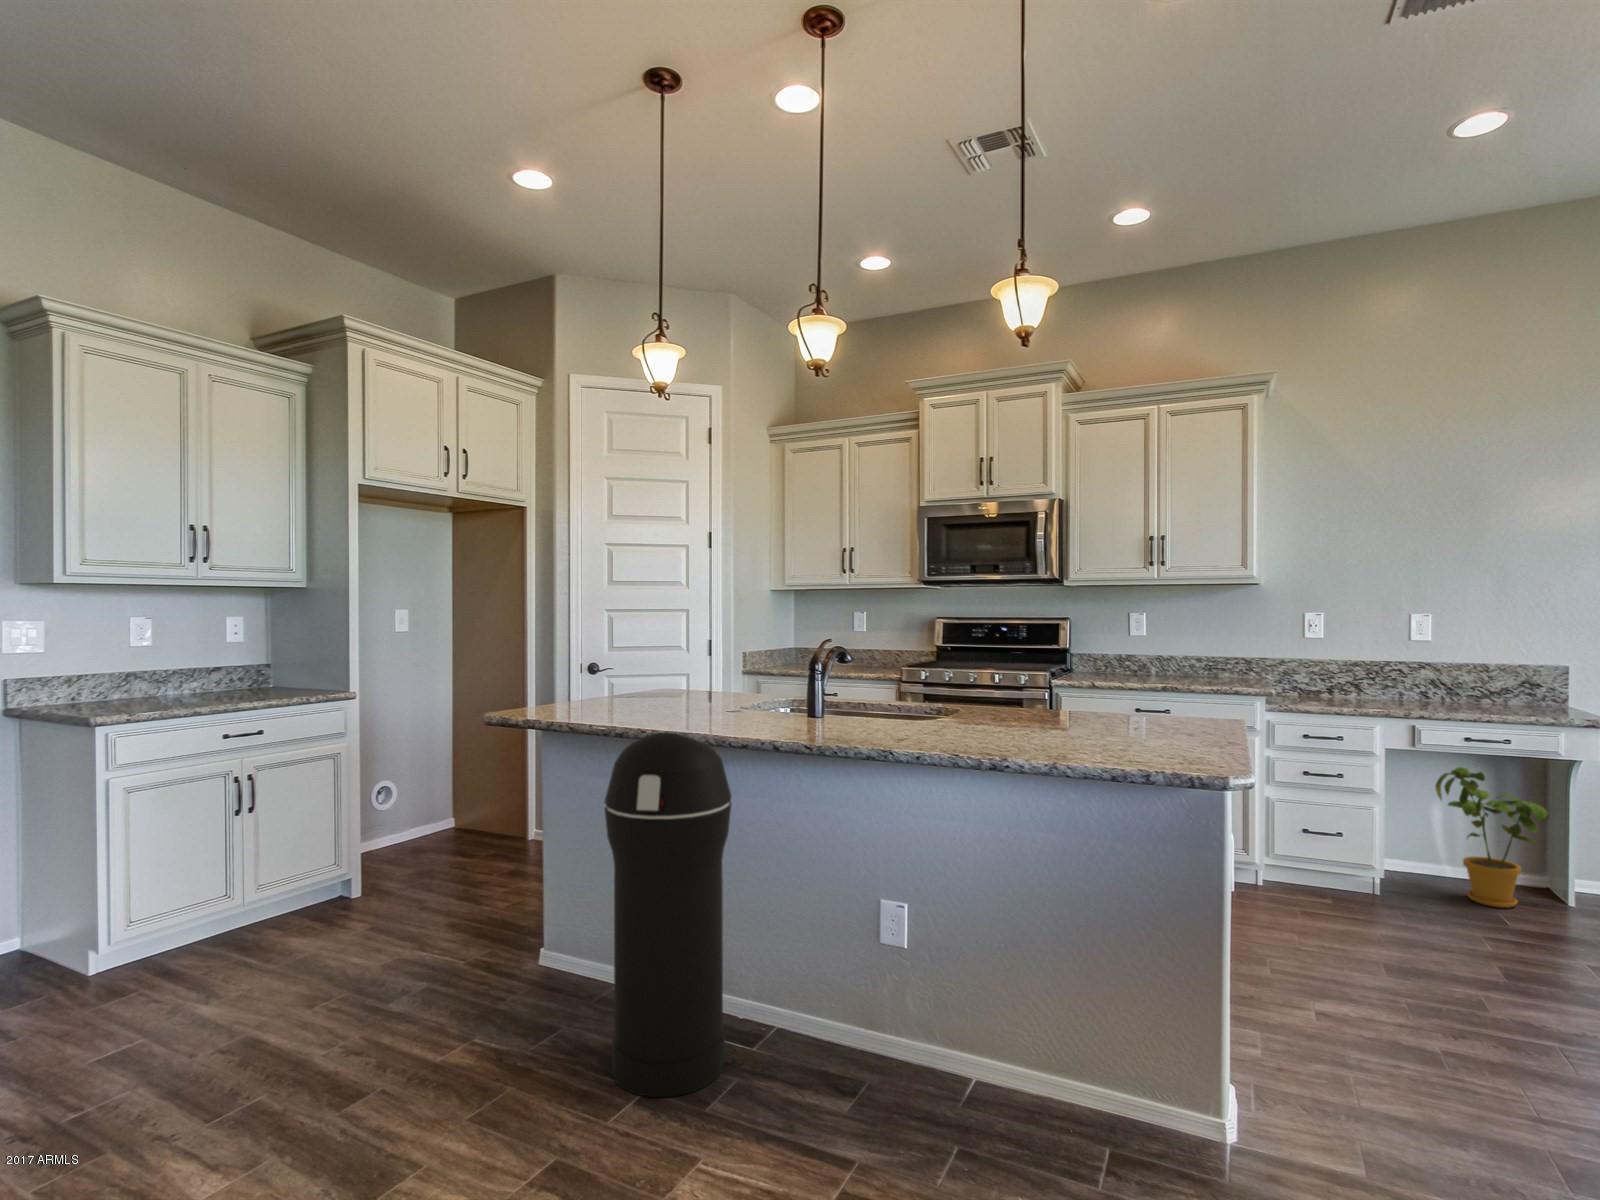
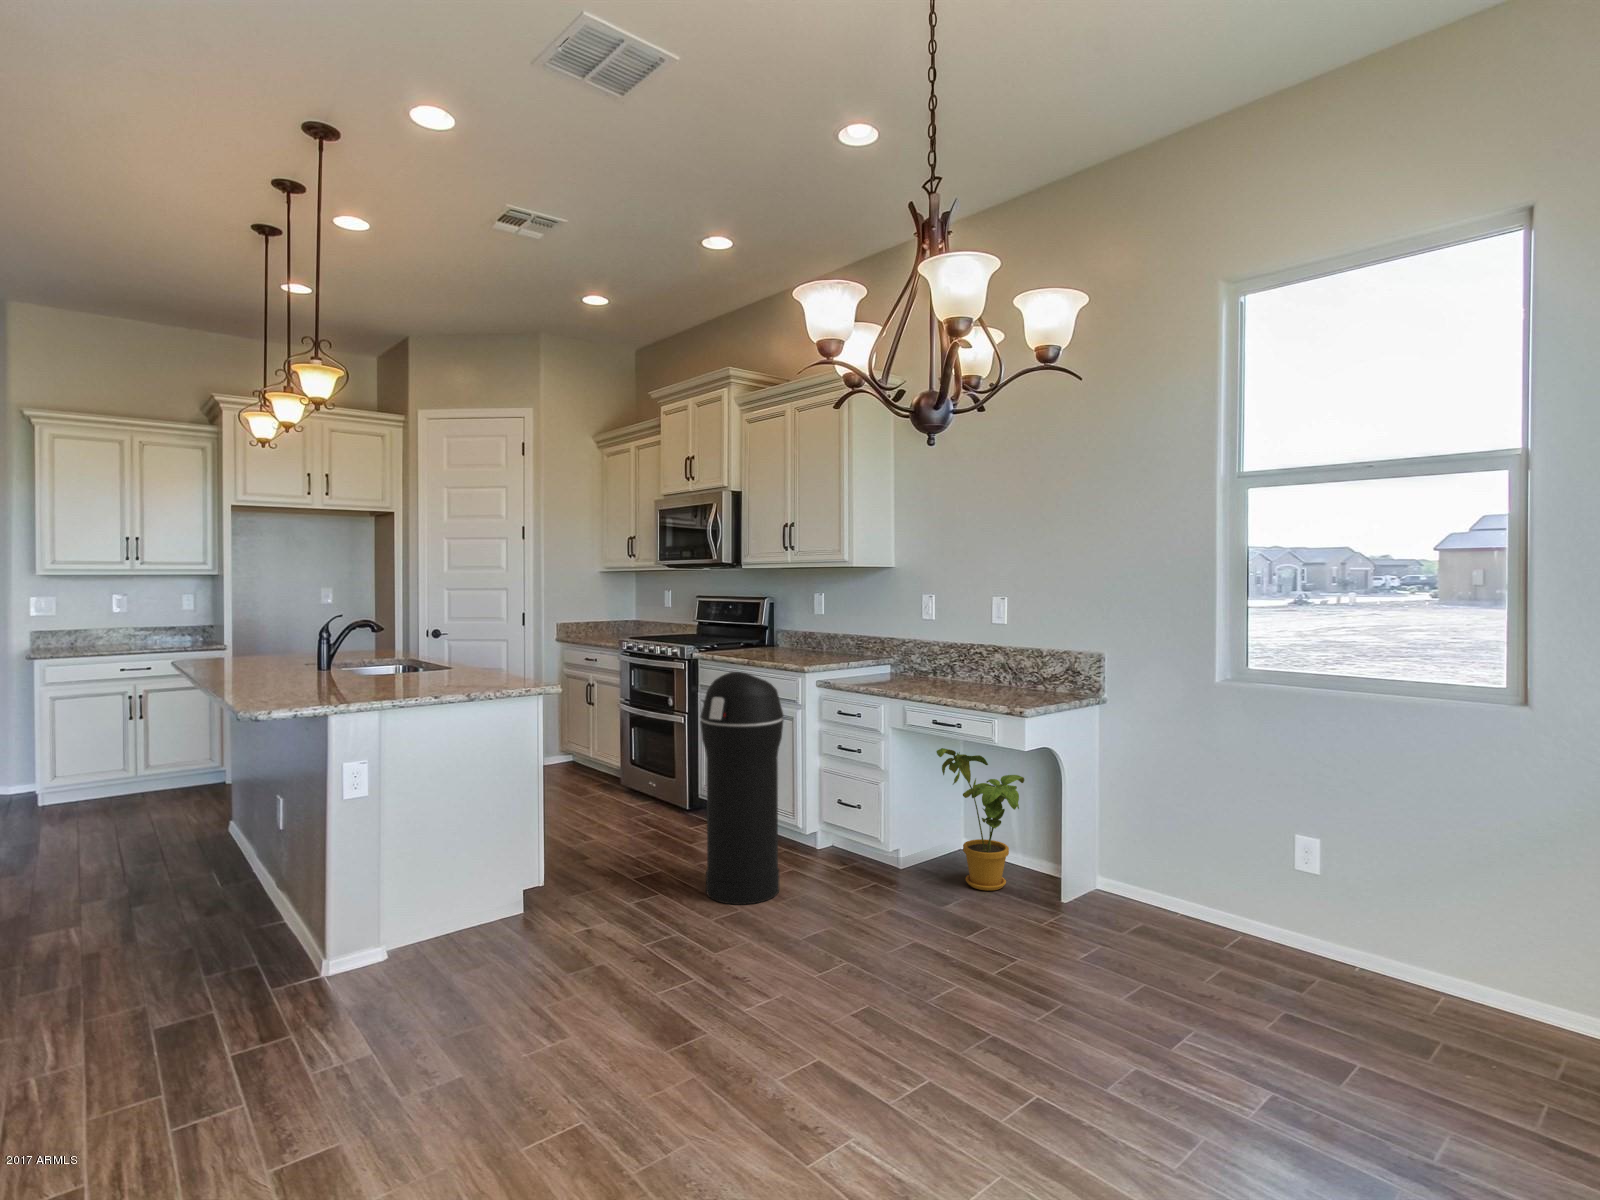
trash can: present [604,732,731,1097] -> present [700,672,783,905]

